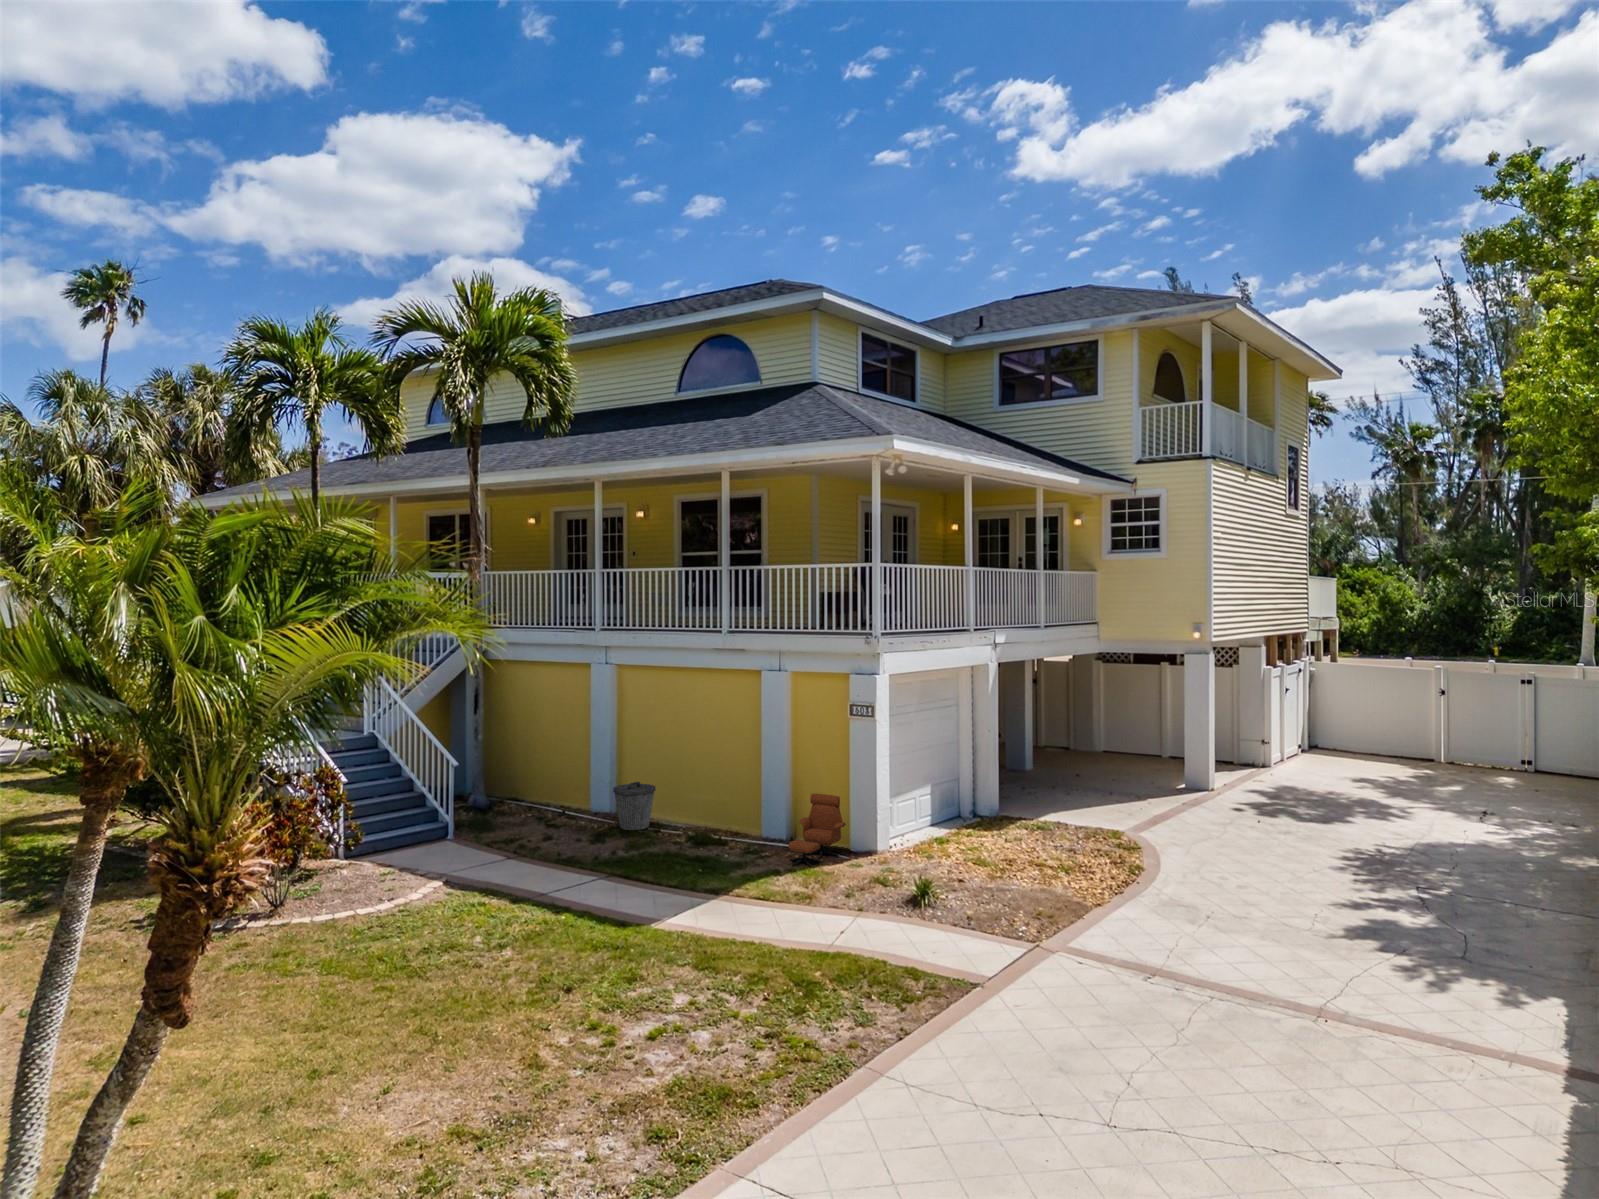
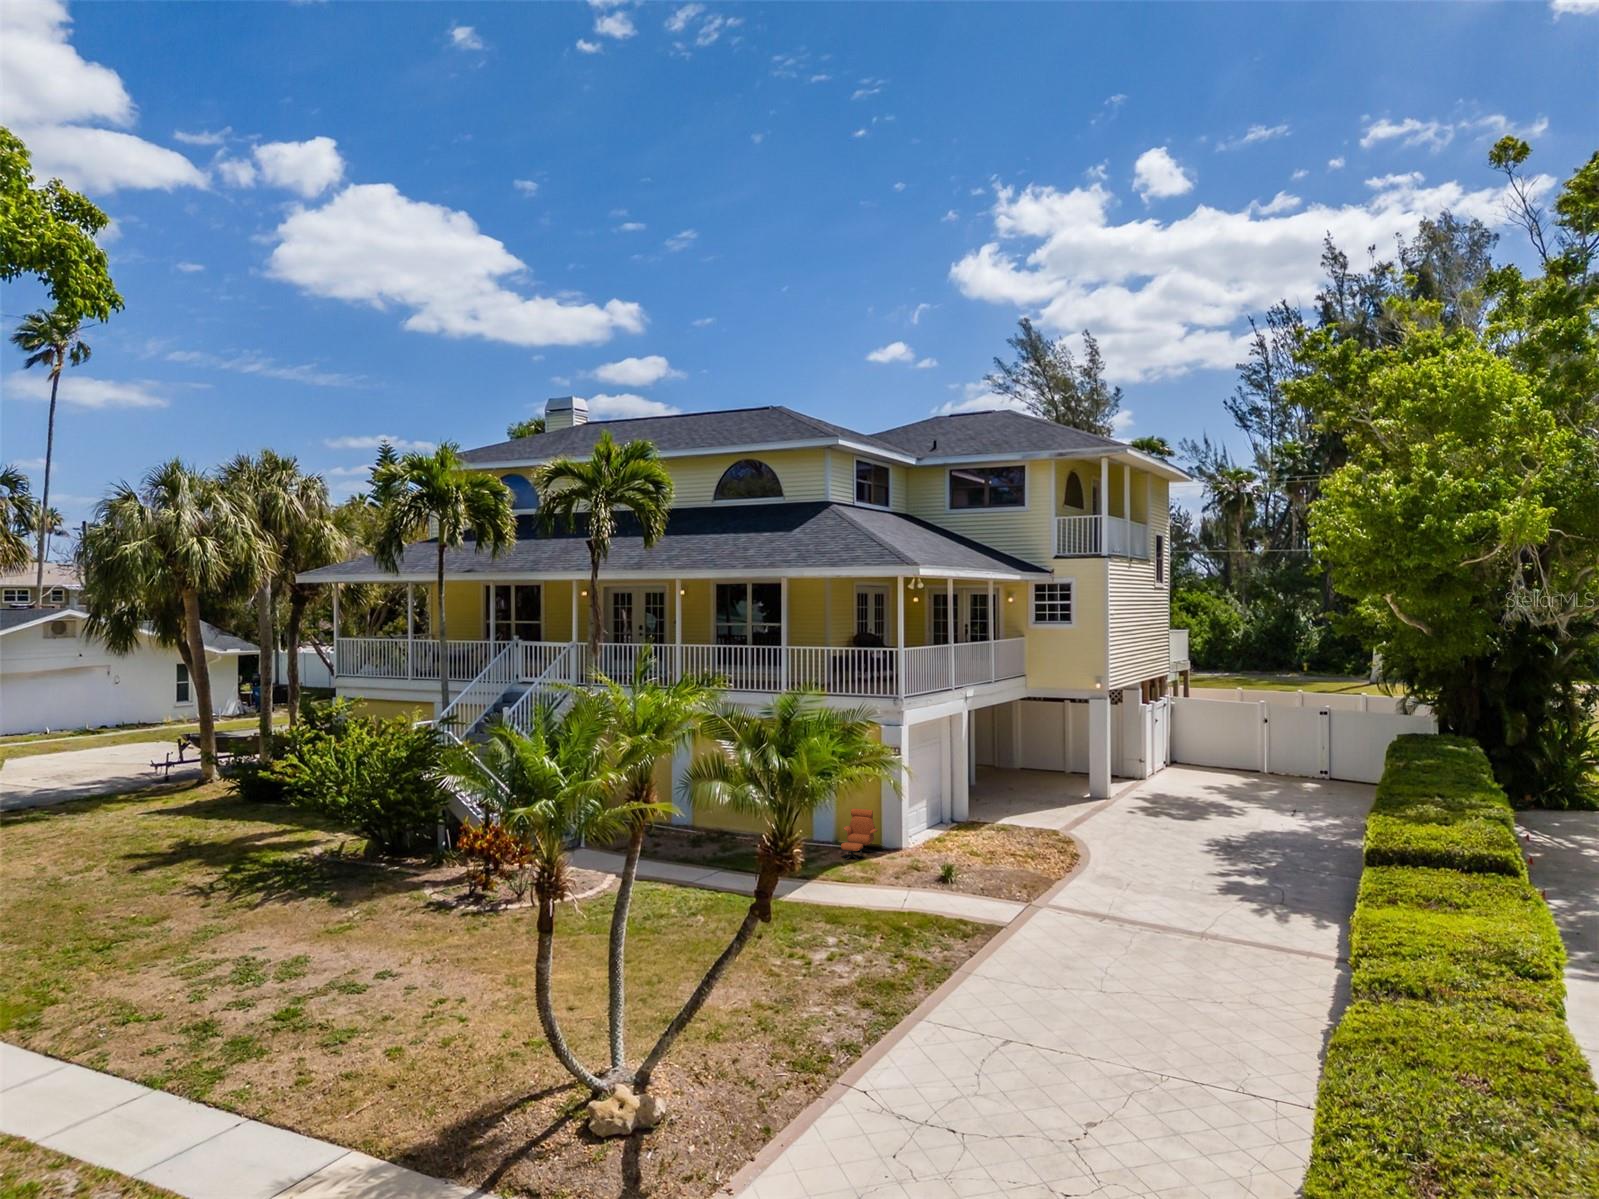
trash can: present [613,782,656,830] -> none [697,803,728,839]

